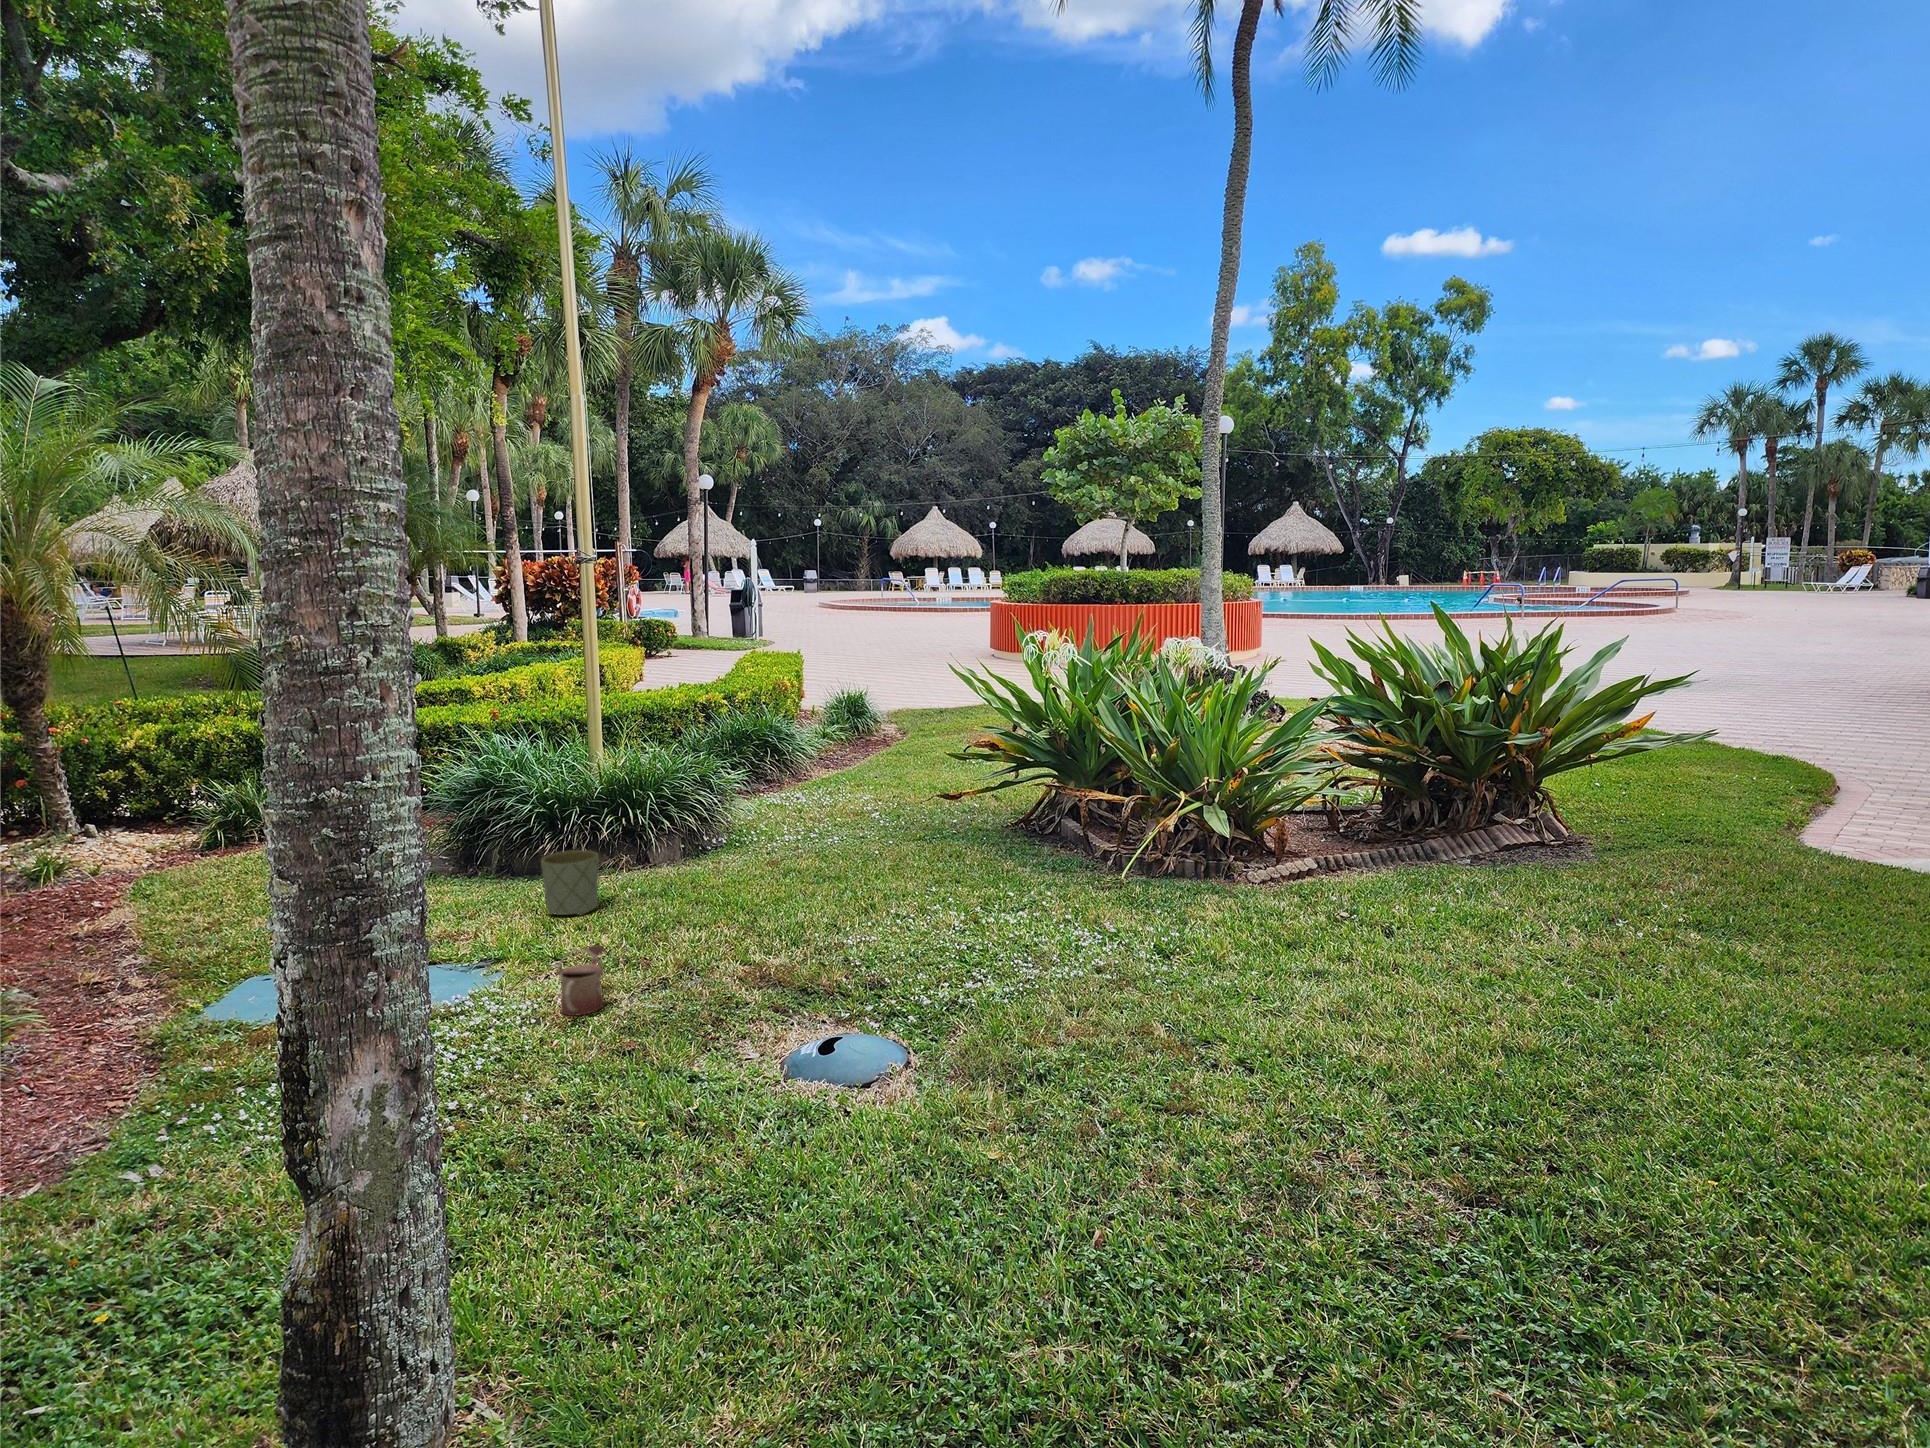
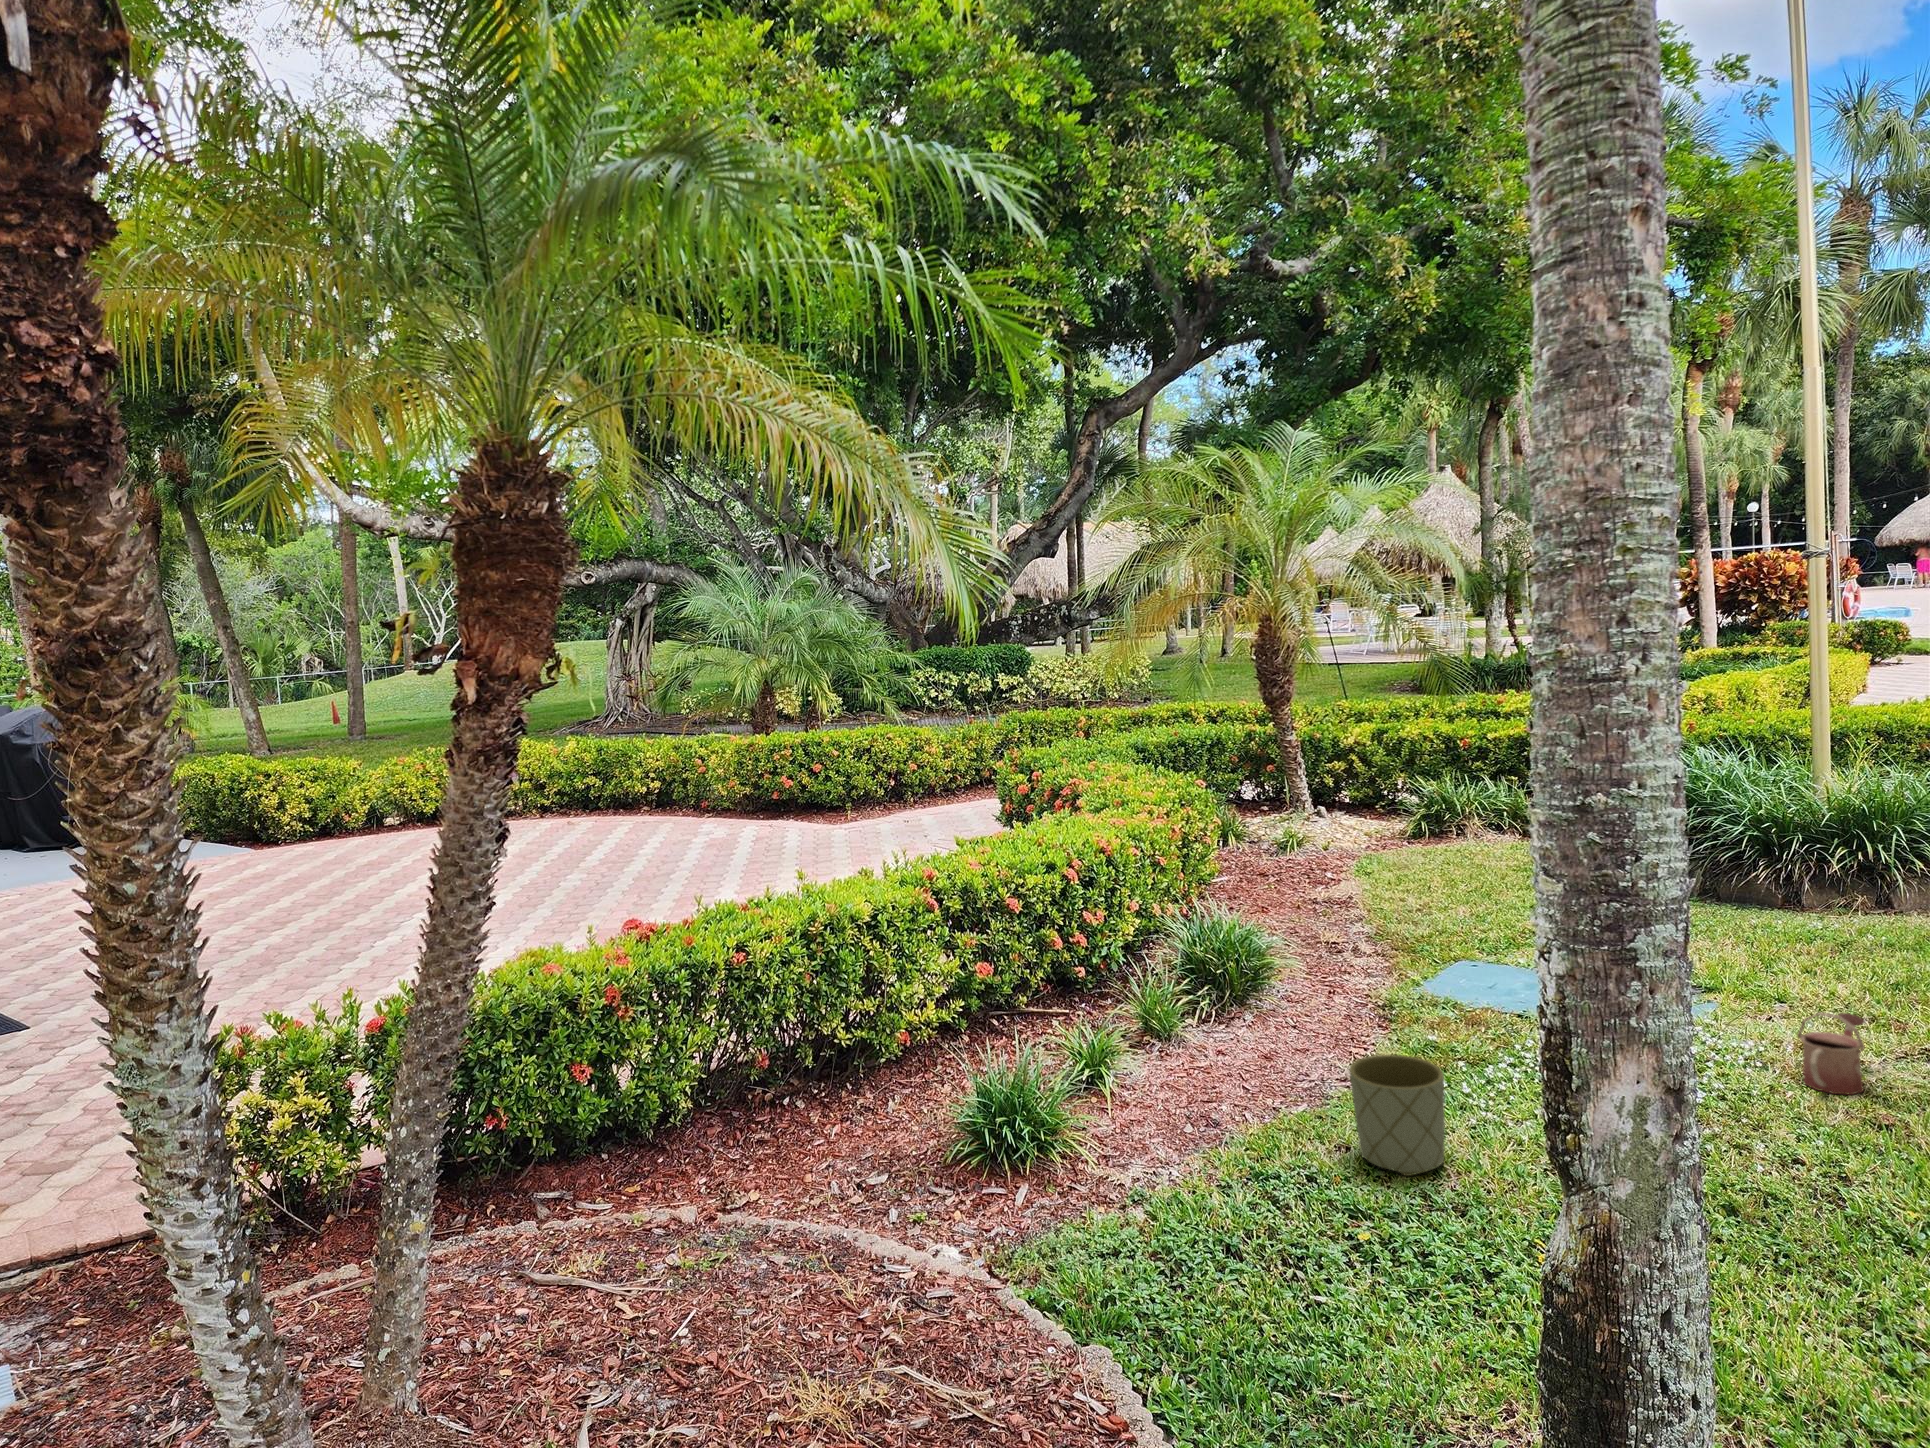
planter: present [541,850,599,916] -> present [1349,1055,1445,1176]

